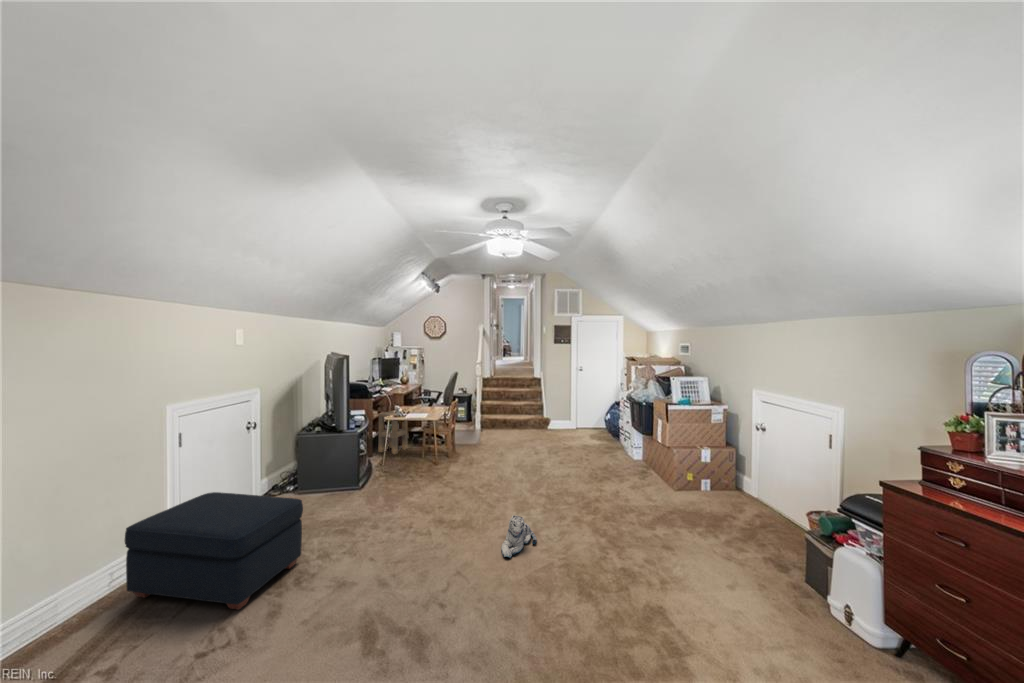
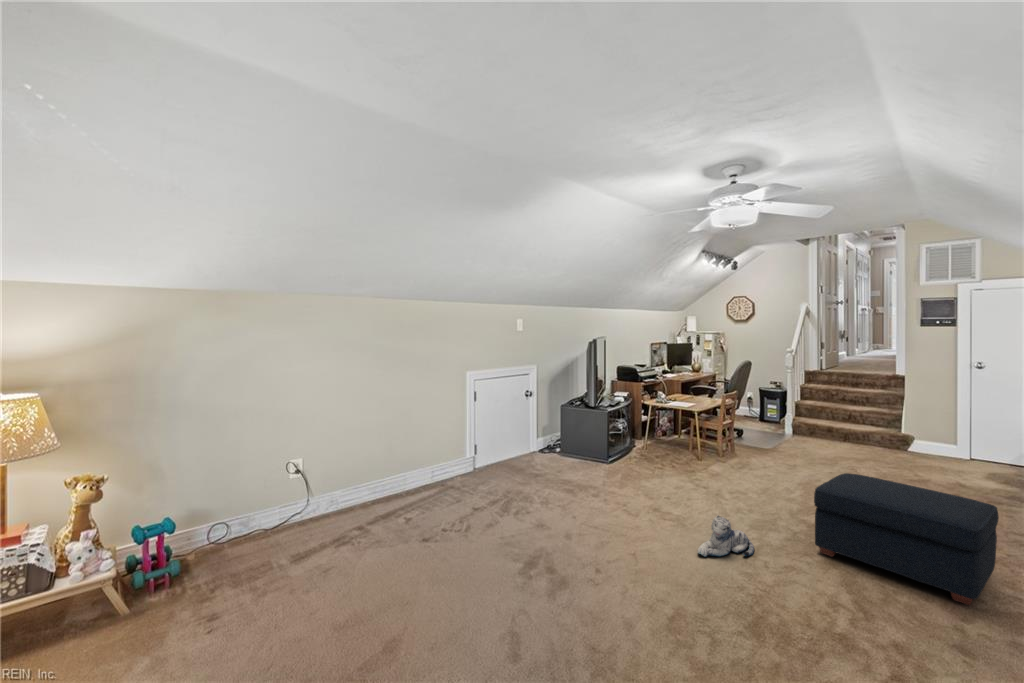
side table: present [378,411,408,454] -> none [649,398,680,443]
ottoman: present [125,492,303,610] -> present [814,473,999,605]

